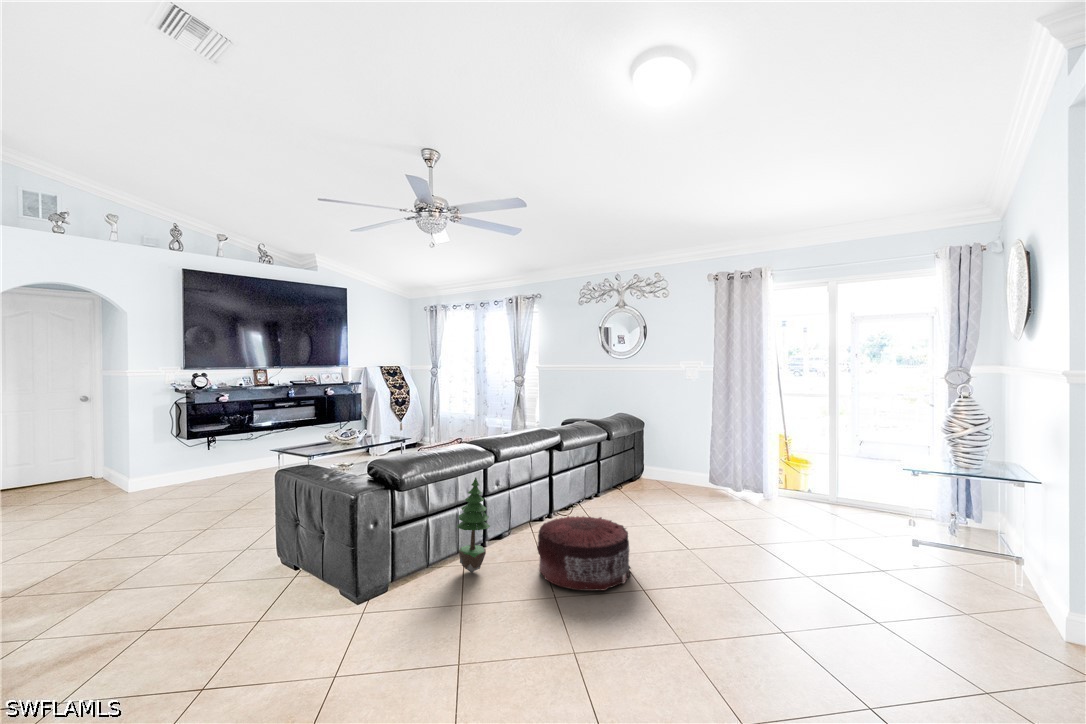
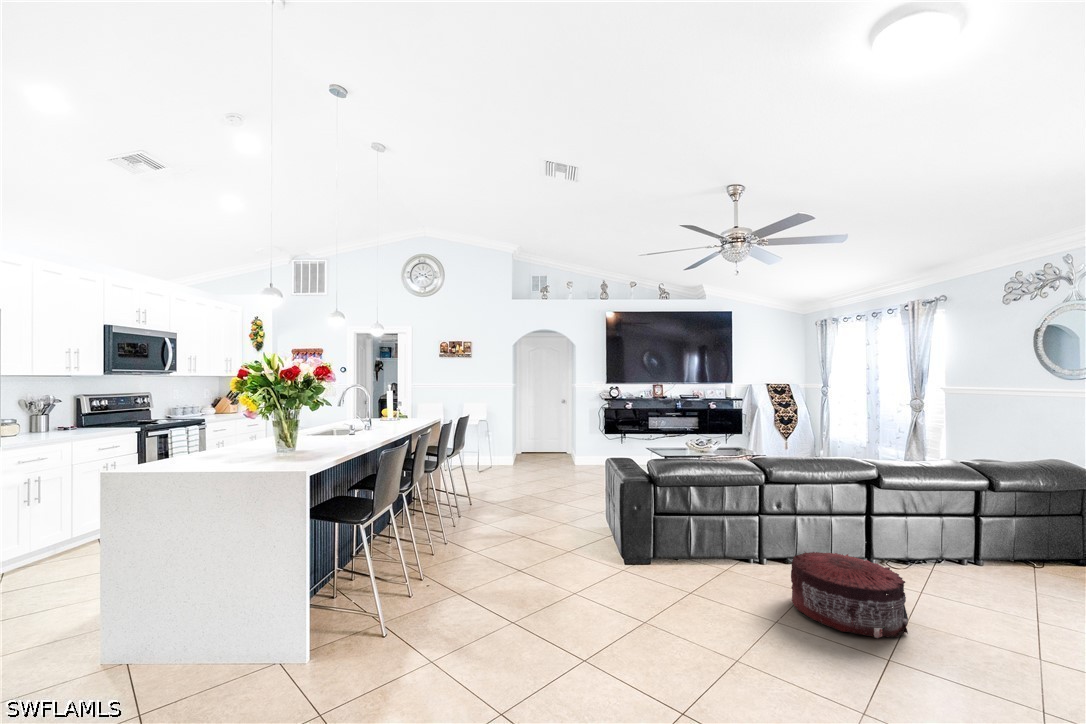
potted tree: present [457,478,490,573] -> none [722,489,754,574]

